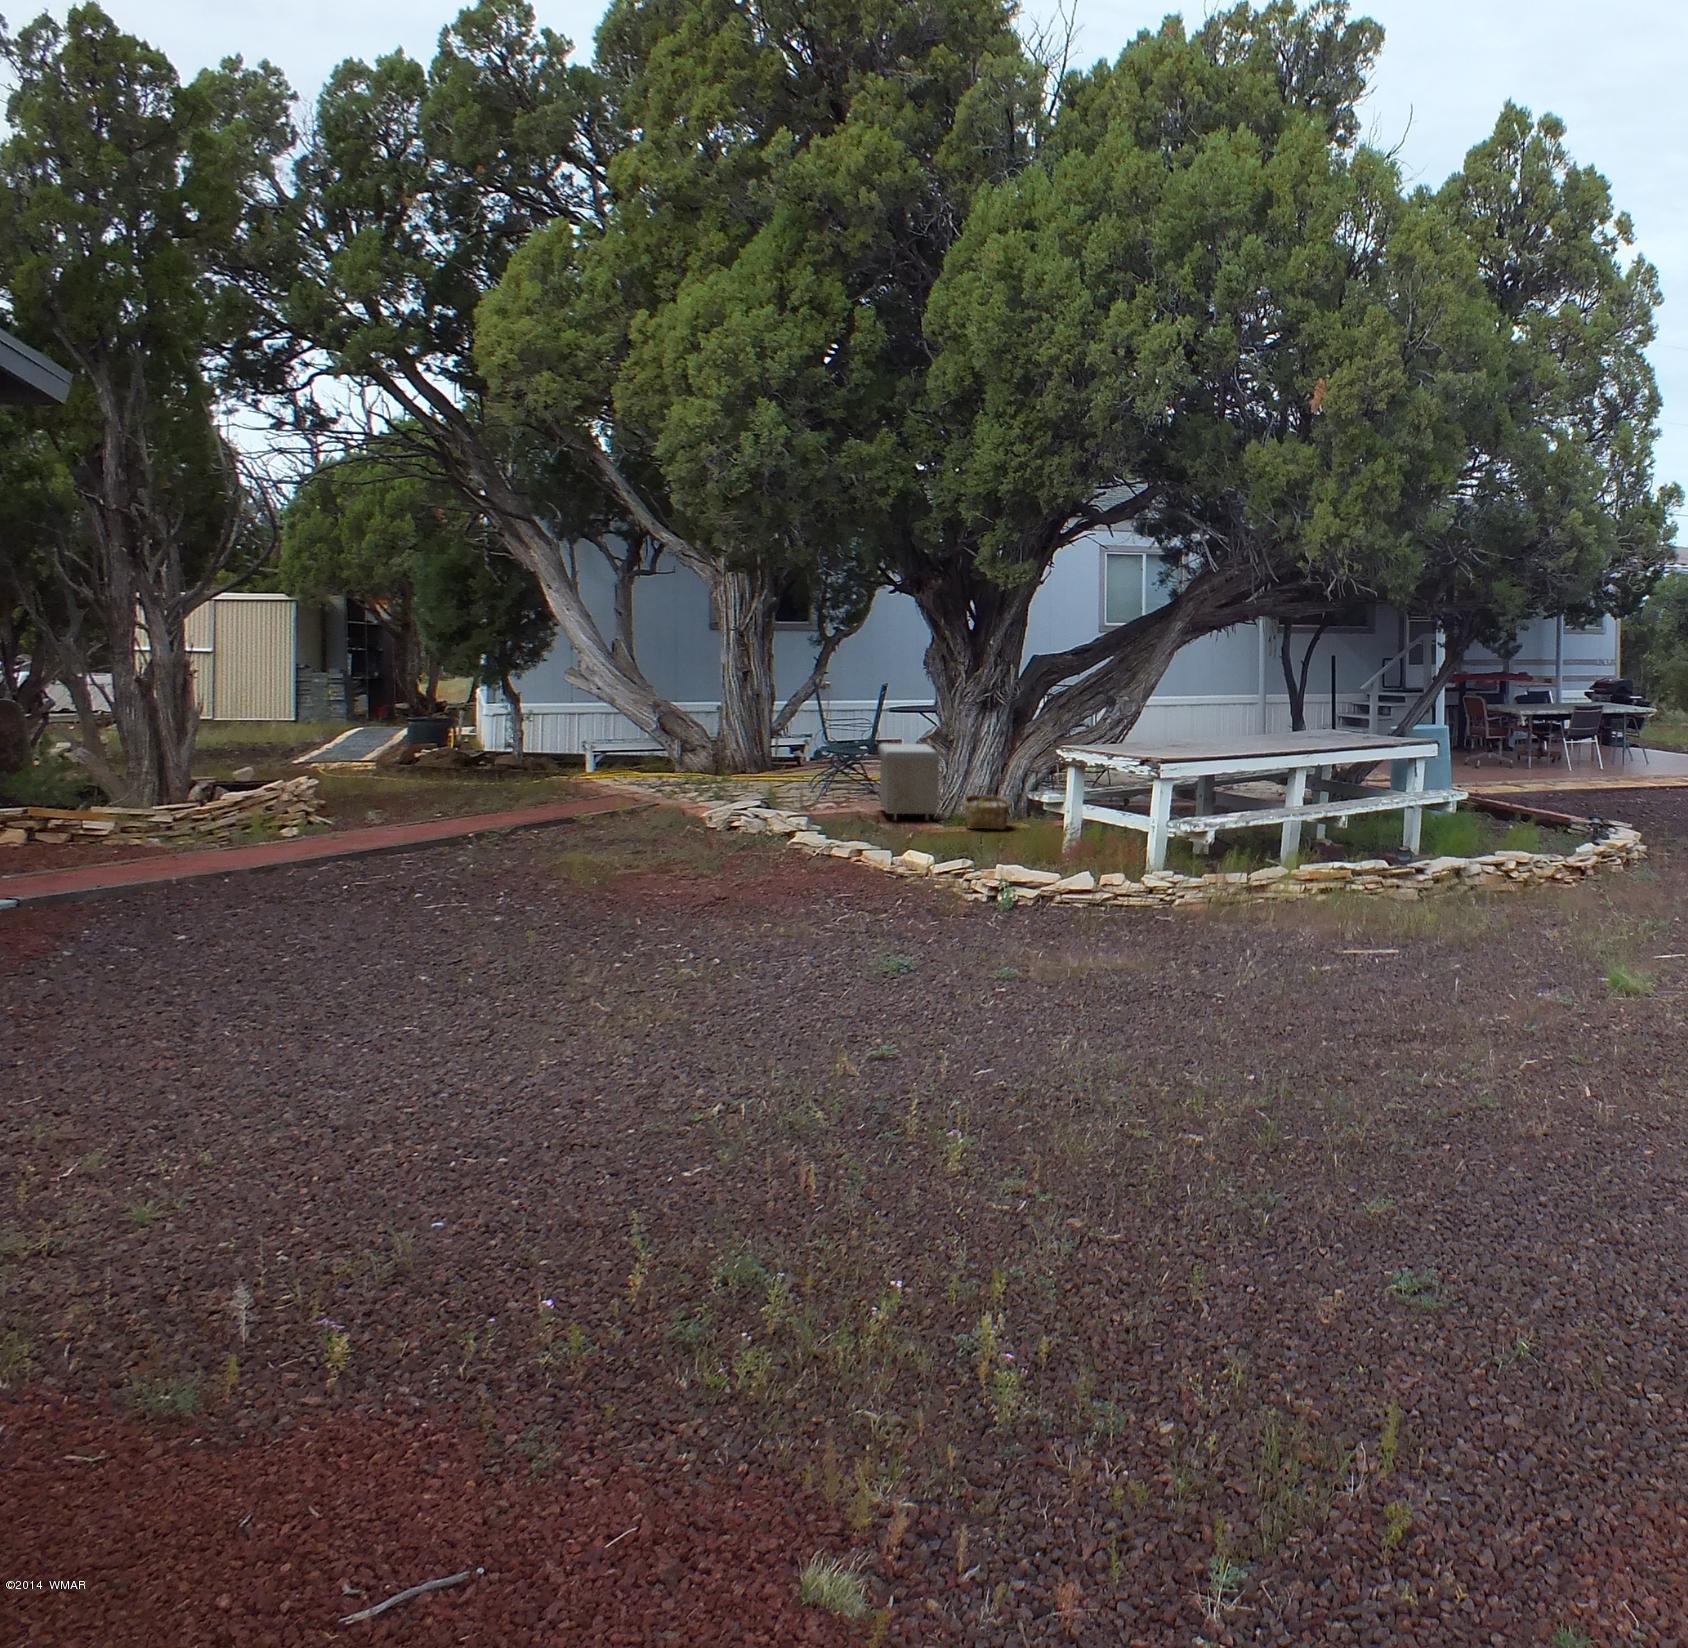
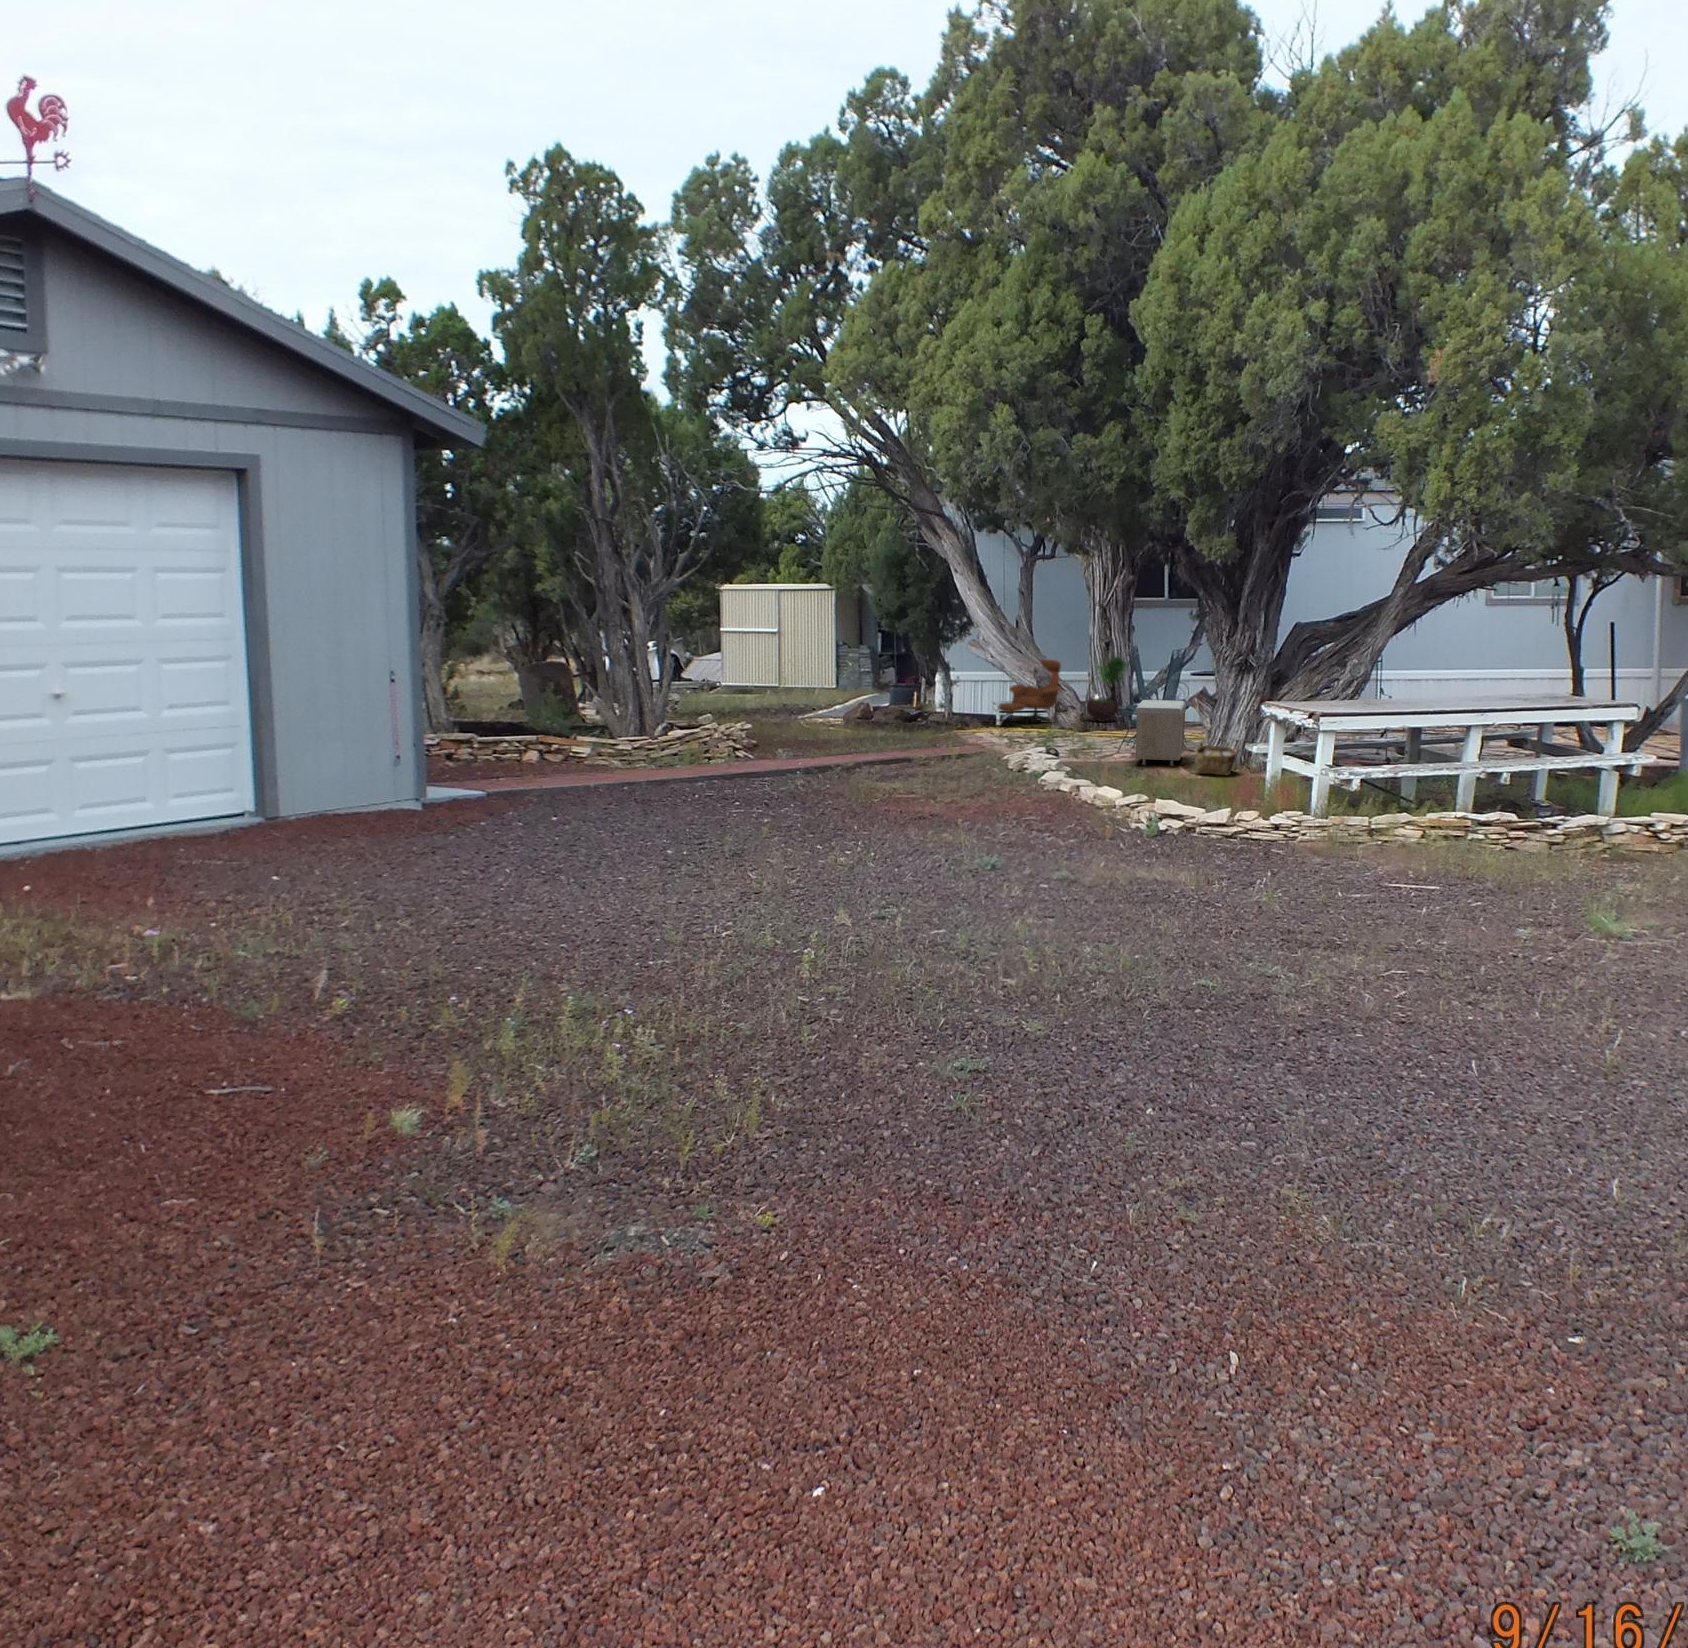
potted tree: none [768,688,817,773] -> present [1087,657,1128,722]
lounge chair: none [670,700,743,783] -> present [999,659,1061,729]

